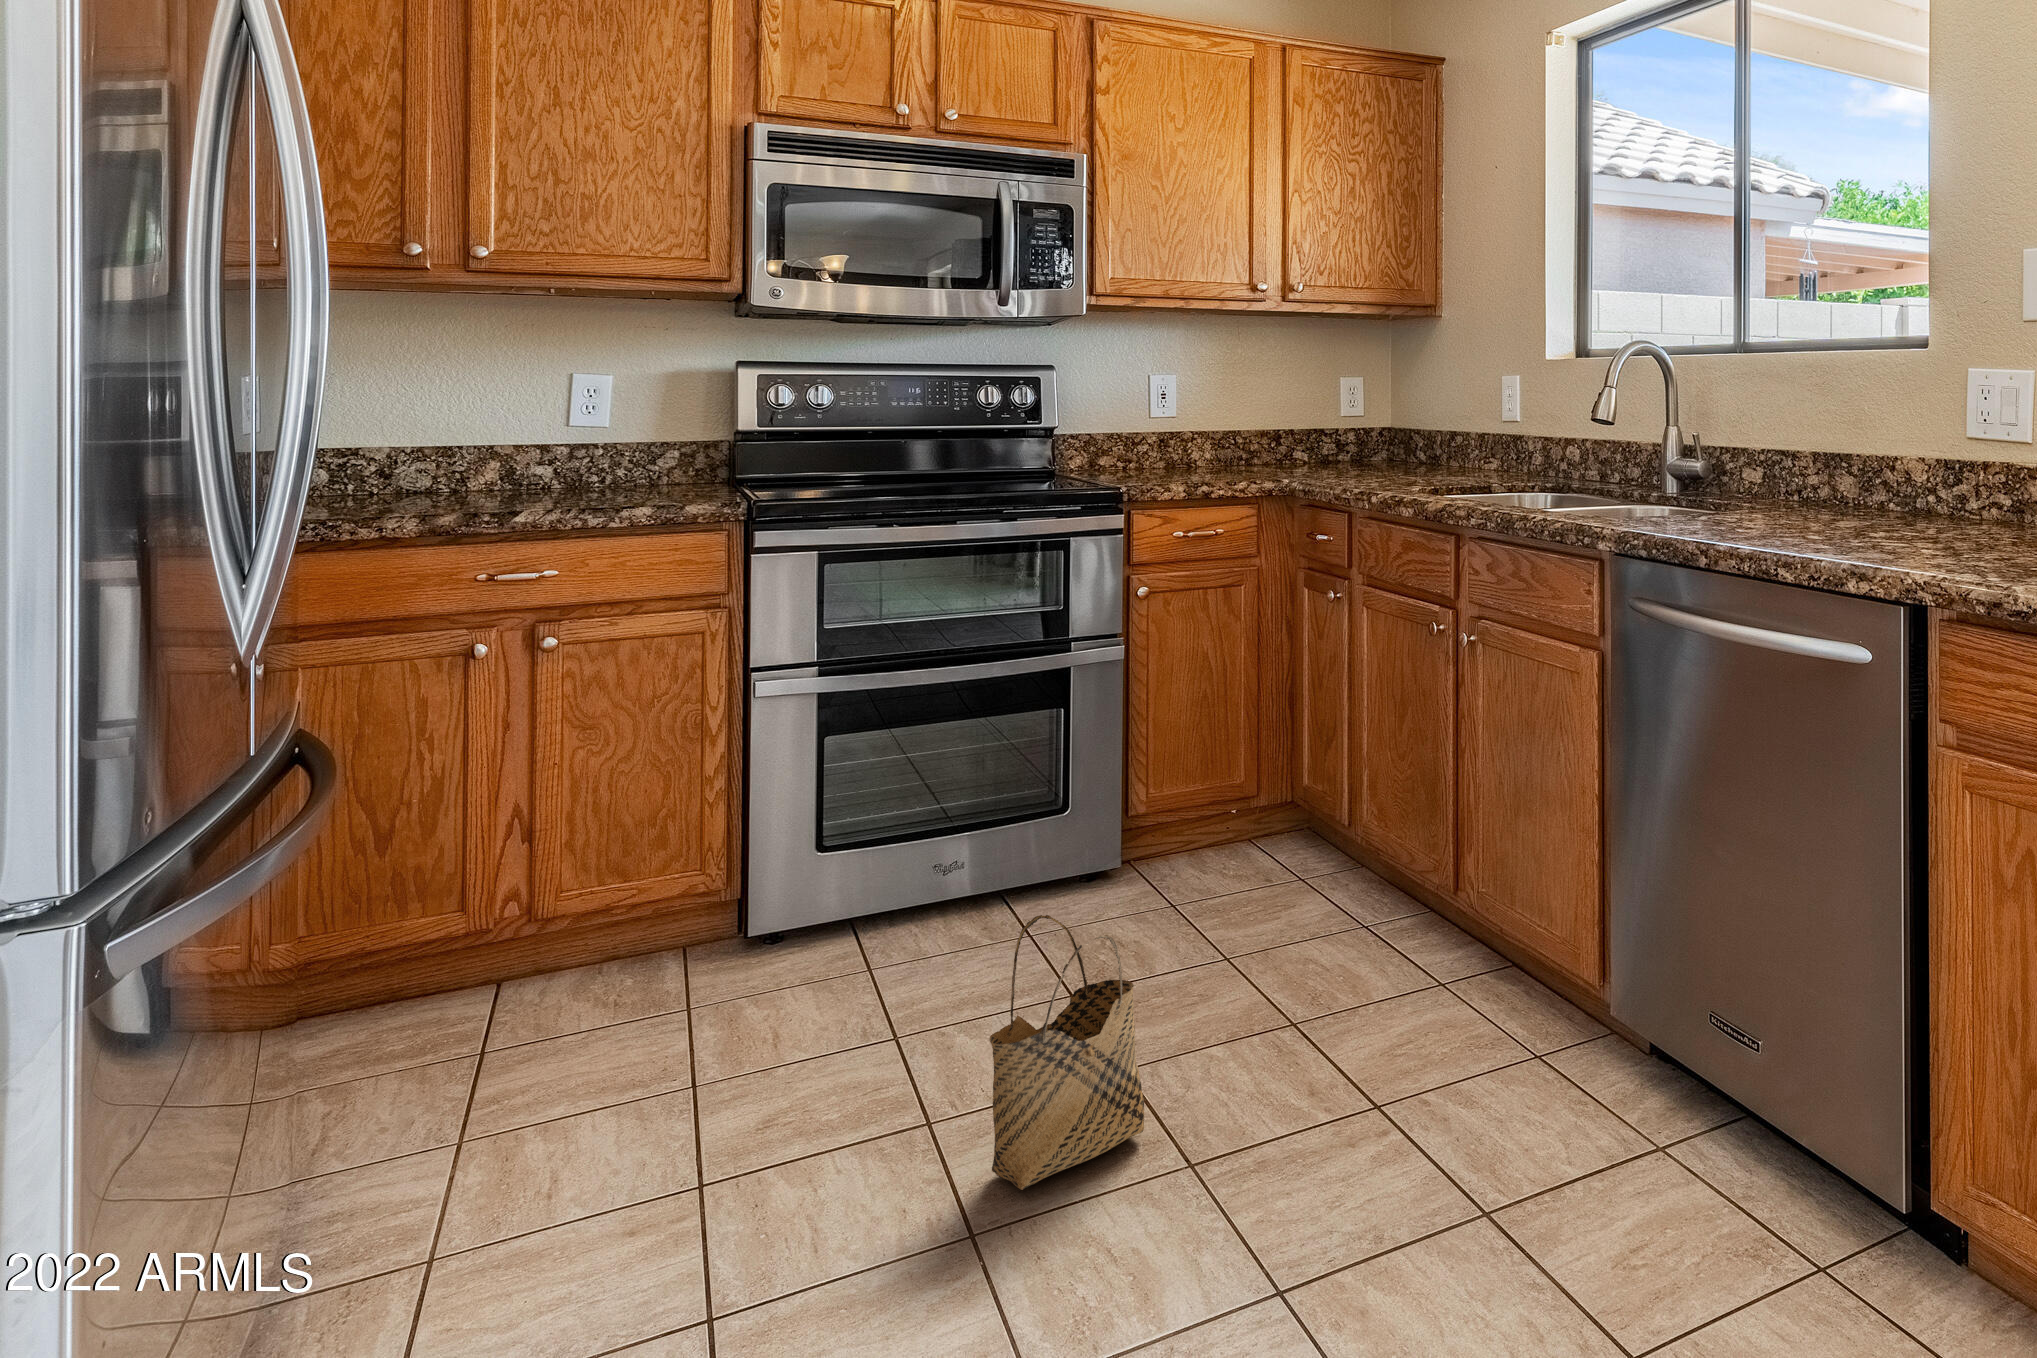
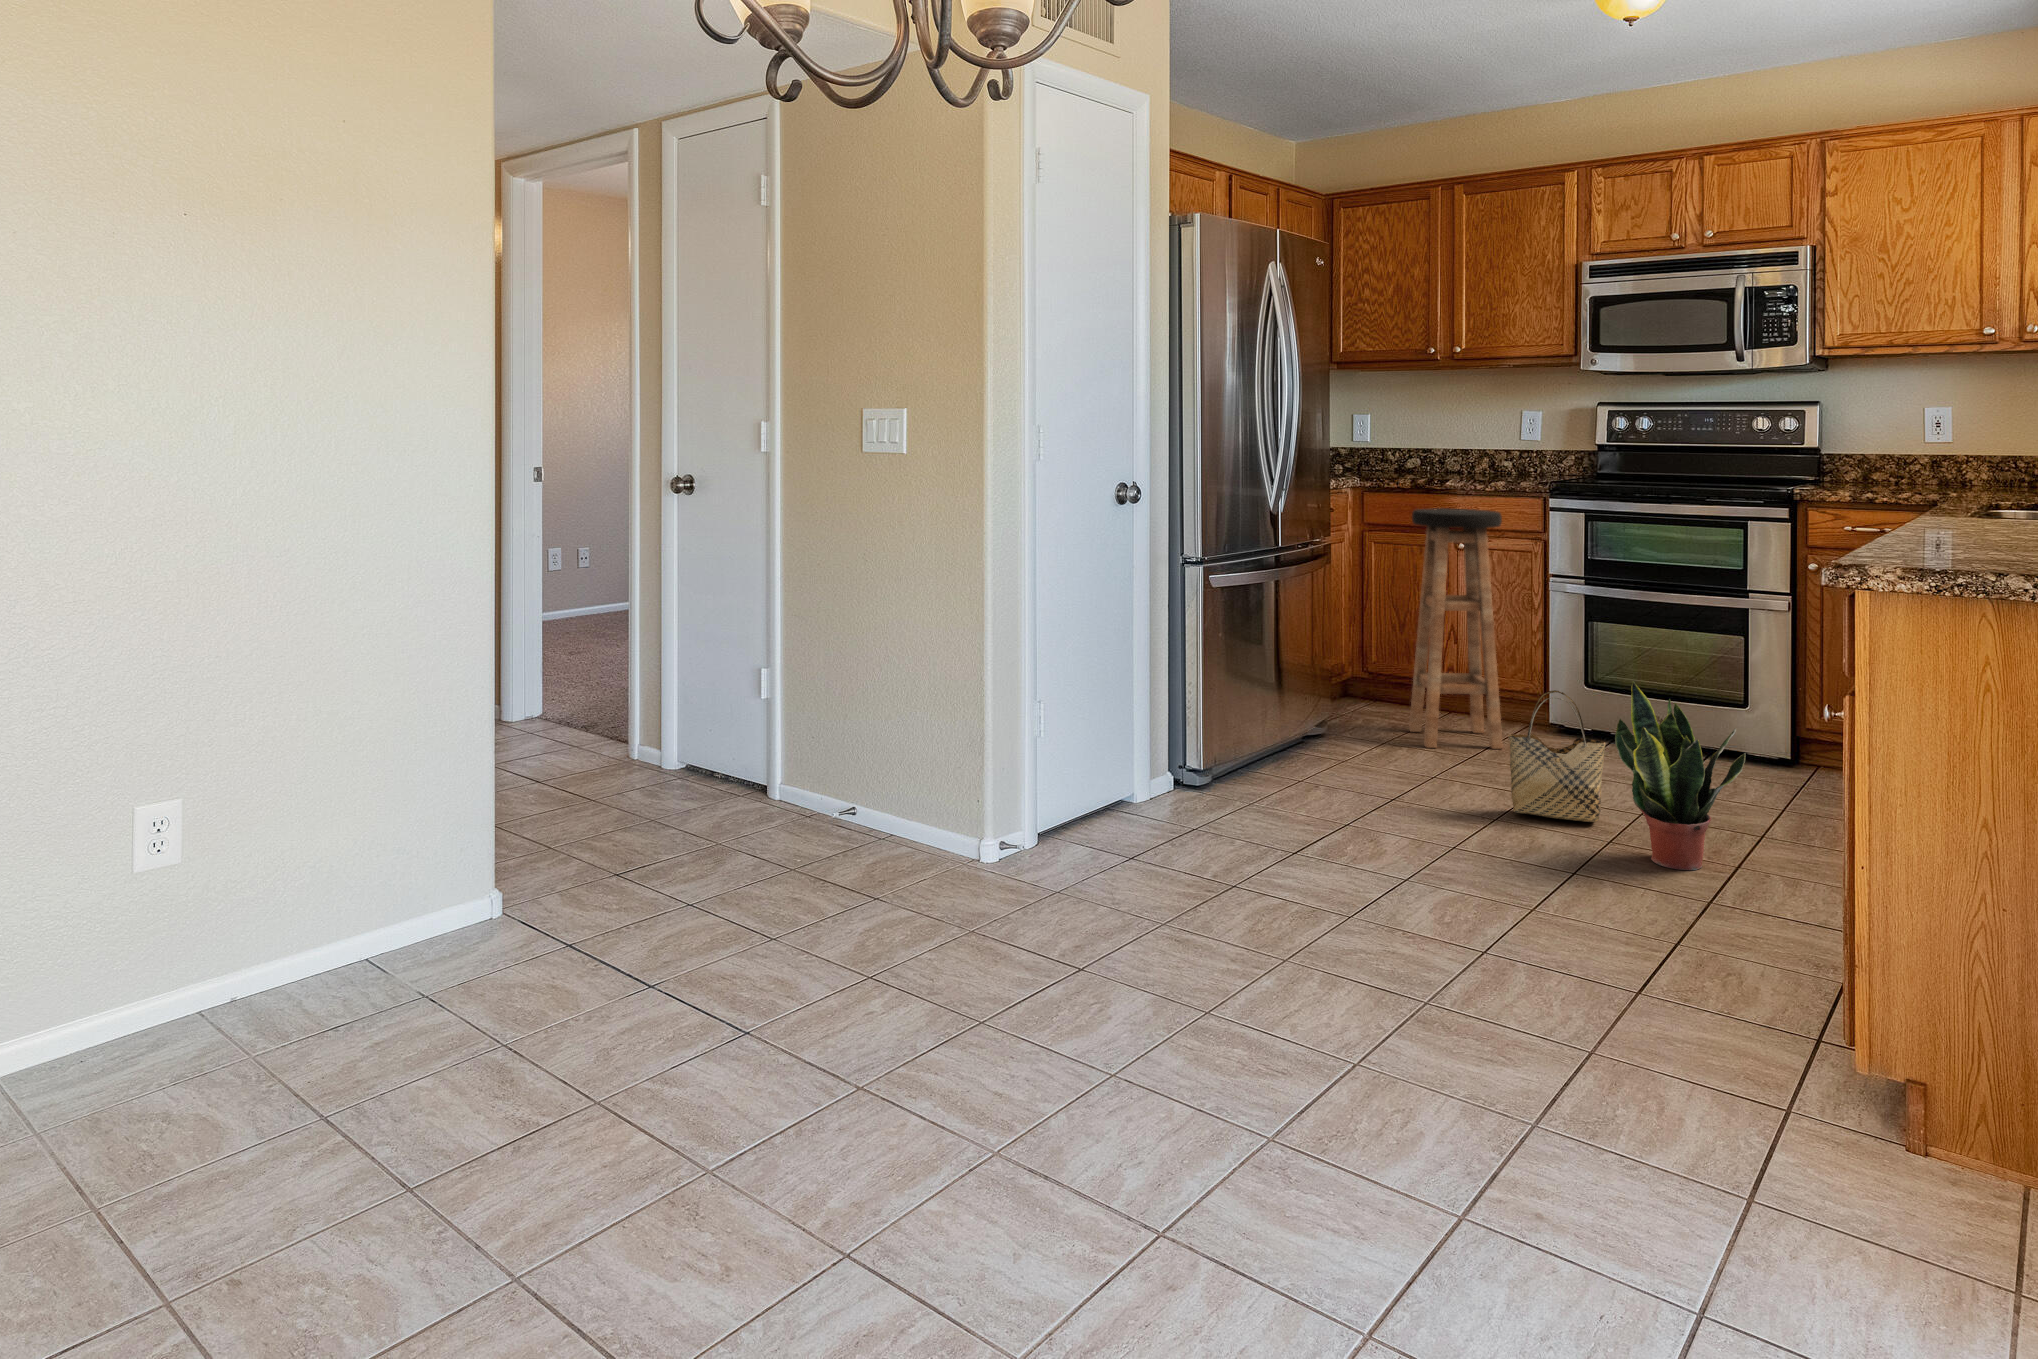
bar stool: none [503,573,741,1097] -> present [1409,508,1503,749]
potted plant: none [1240,875,1419,1174] -> present [1615,681,1745,870]

